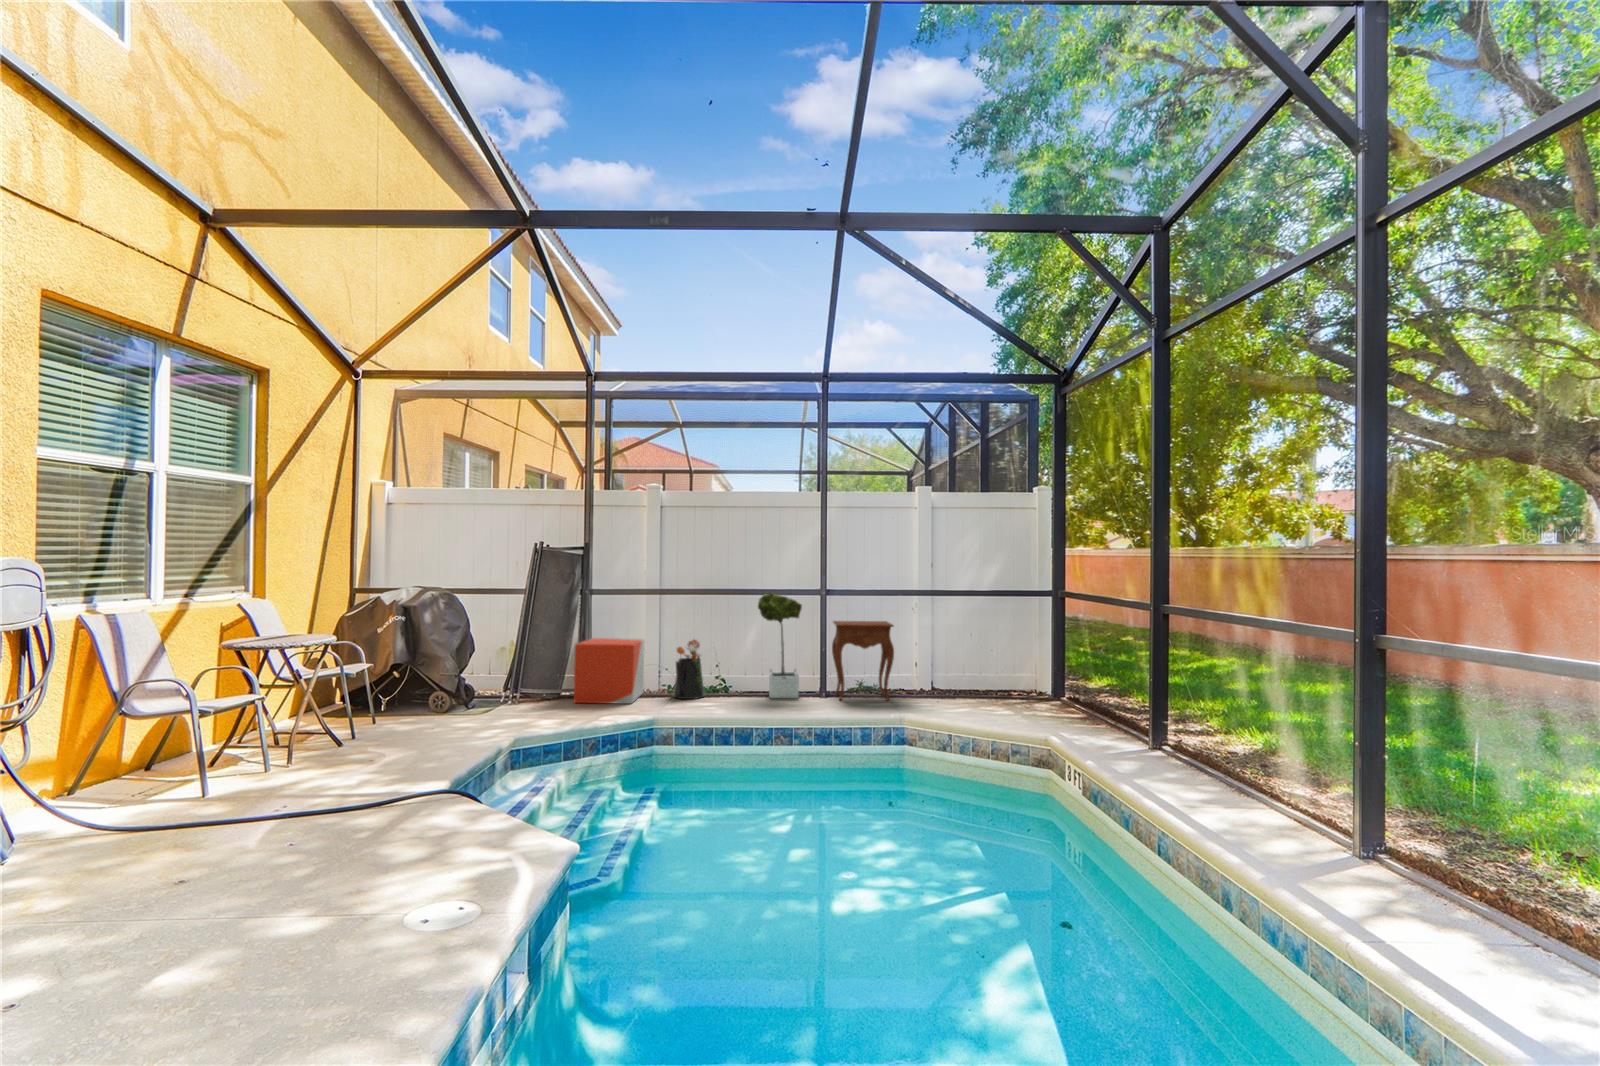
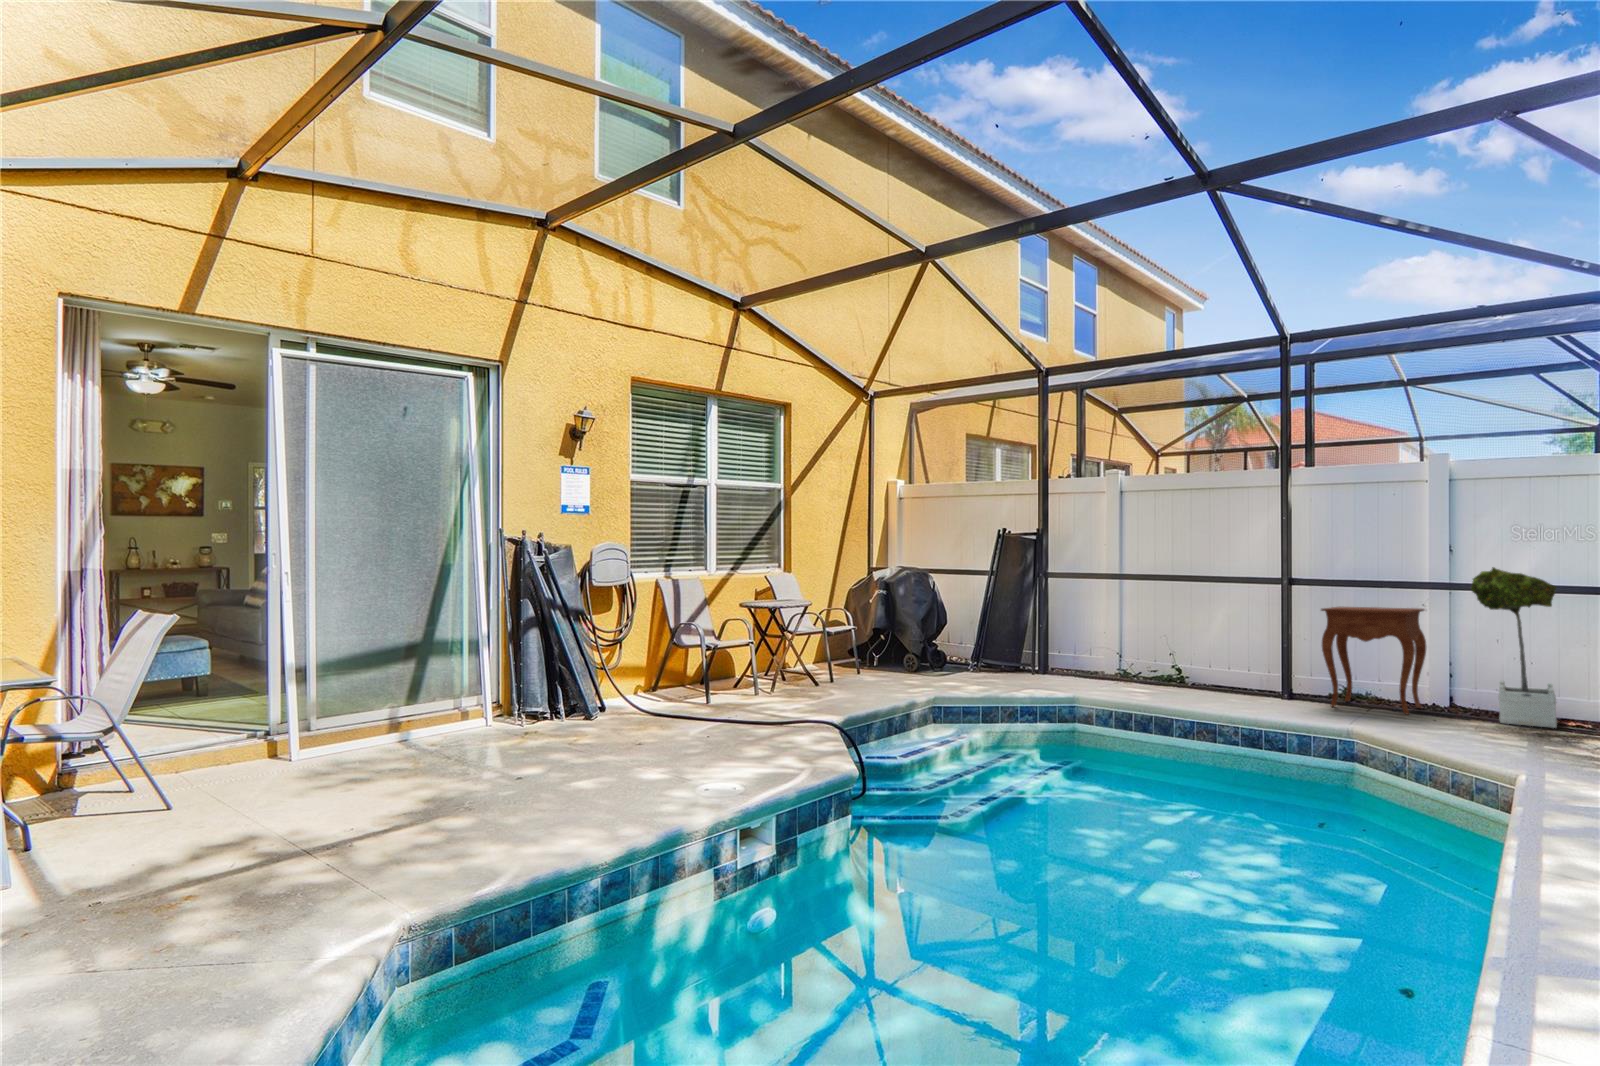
potted tree: present [758,593,802,698] -> present [1471,567,1557,728]
stool: present [574,638,644,704] -> none [1026,619,1109,685]
watering can: present [673,640,705,699] -> none [1126,623,1171,688]

